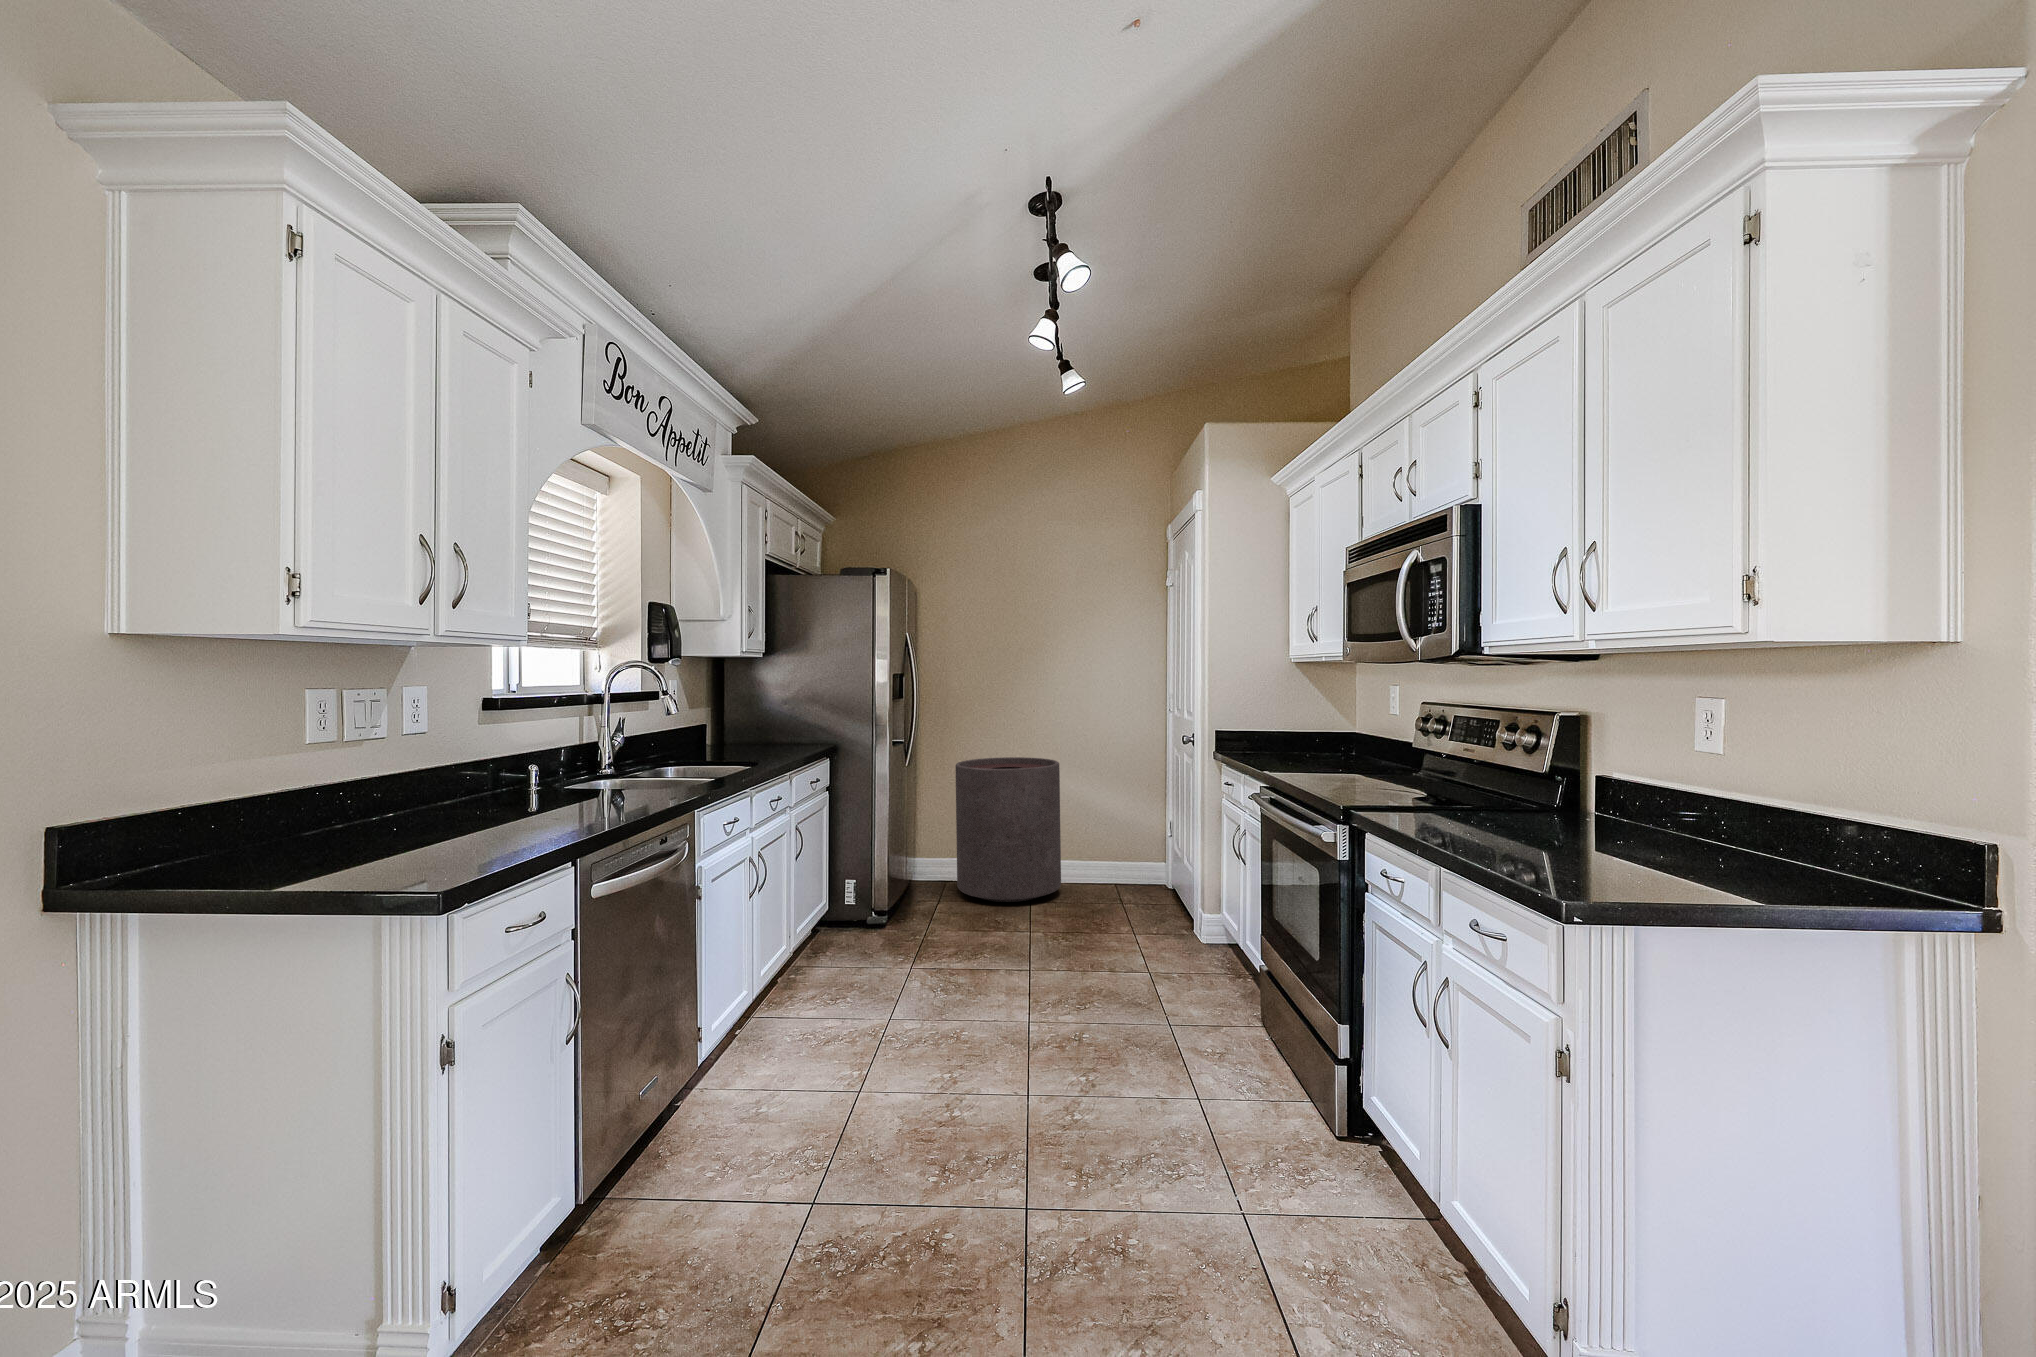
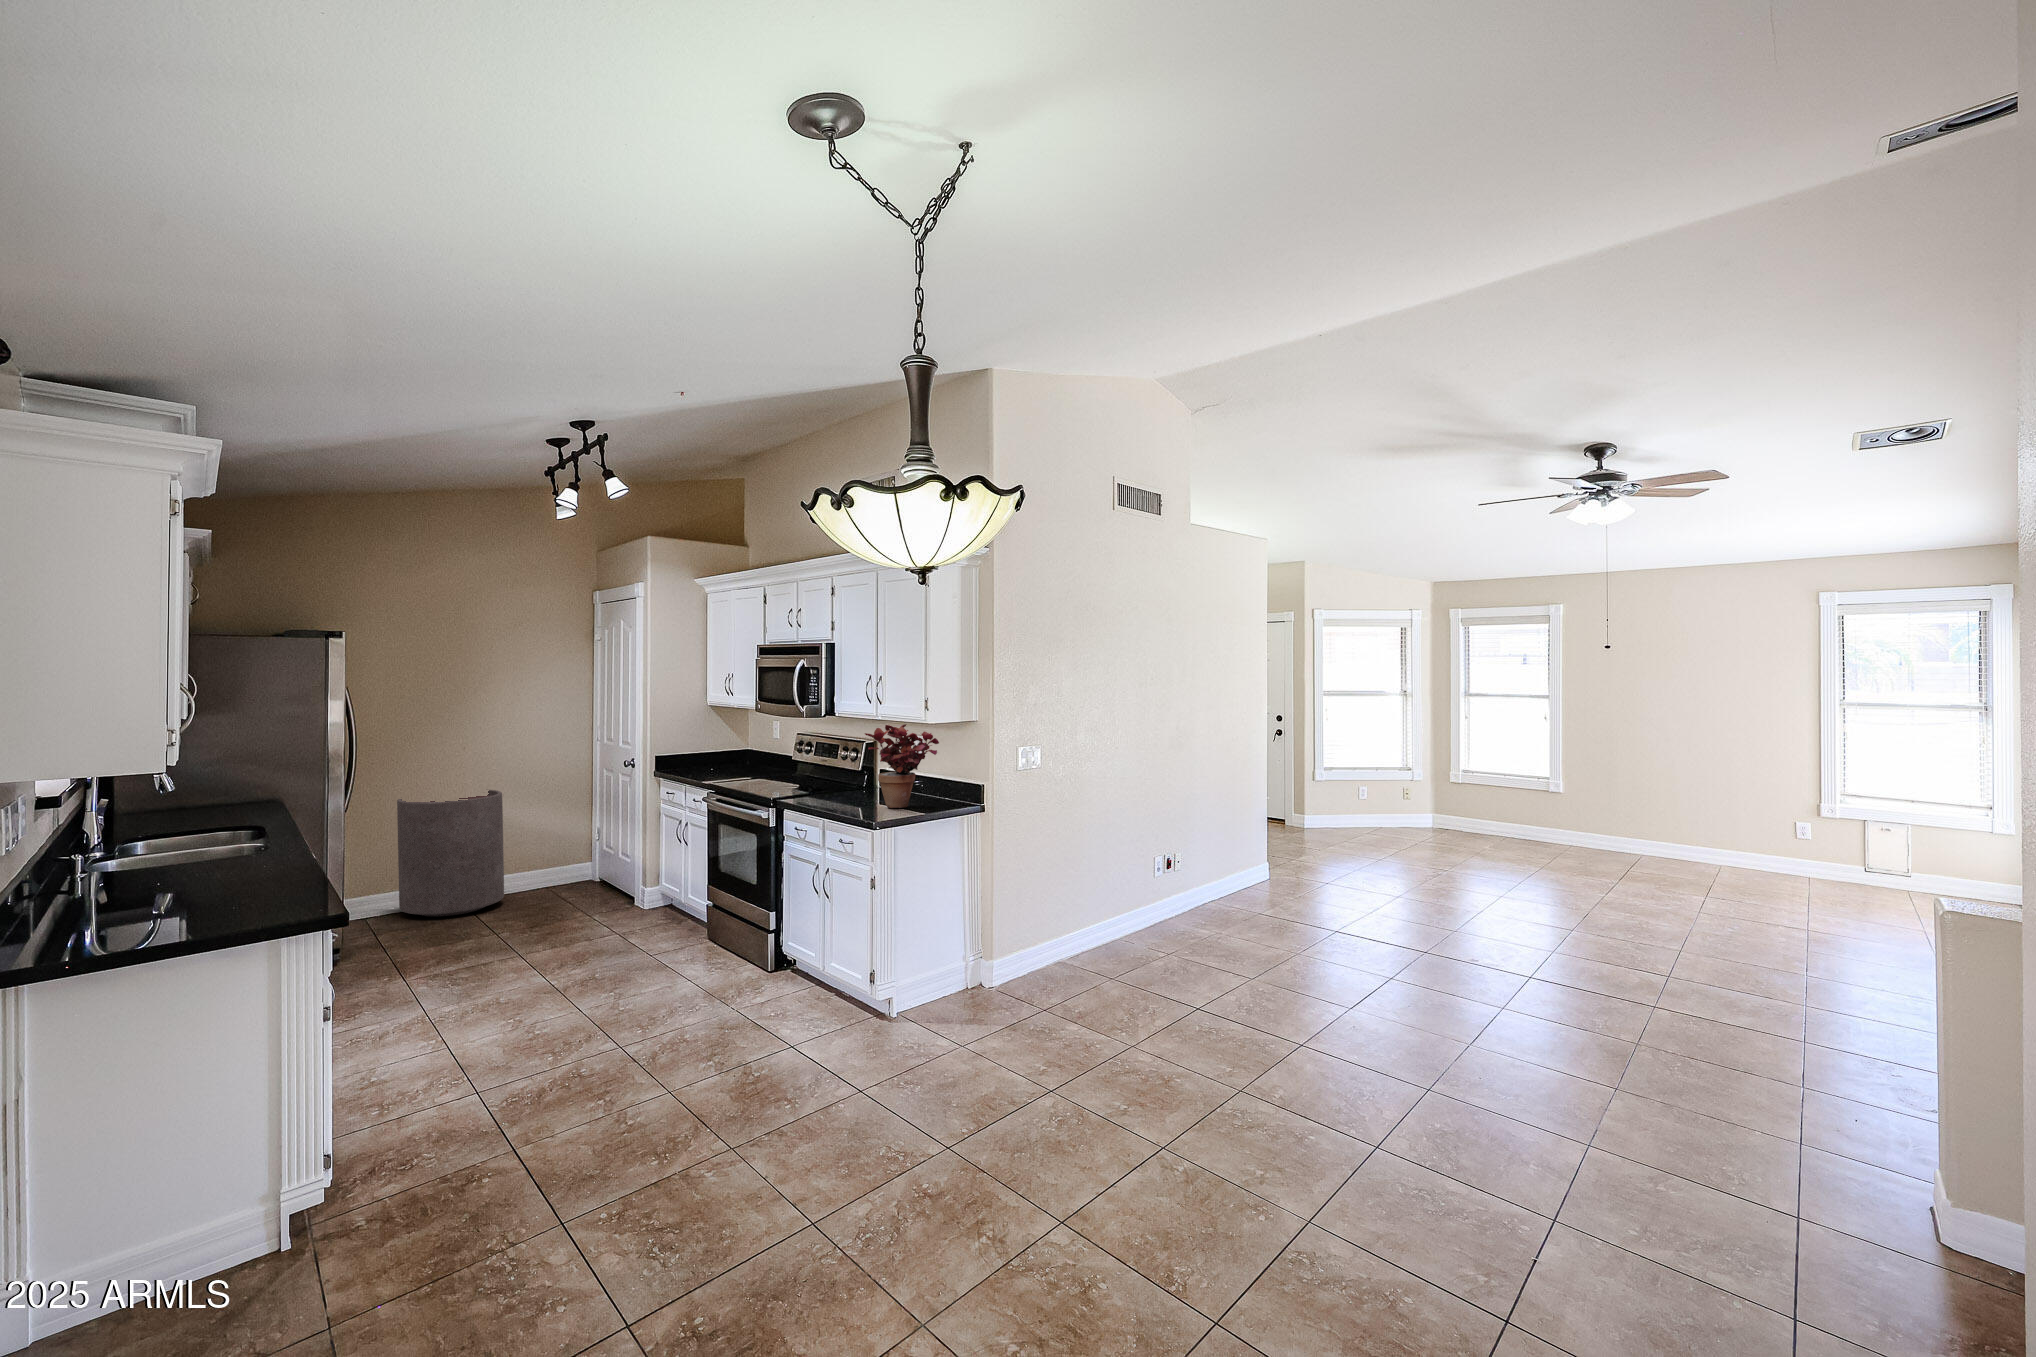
potted plant: none [1540,660,1780,871] -> present [865,724,939,808]

